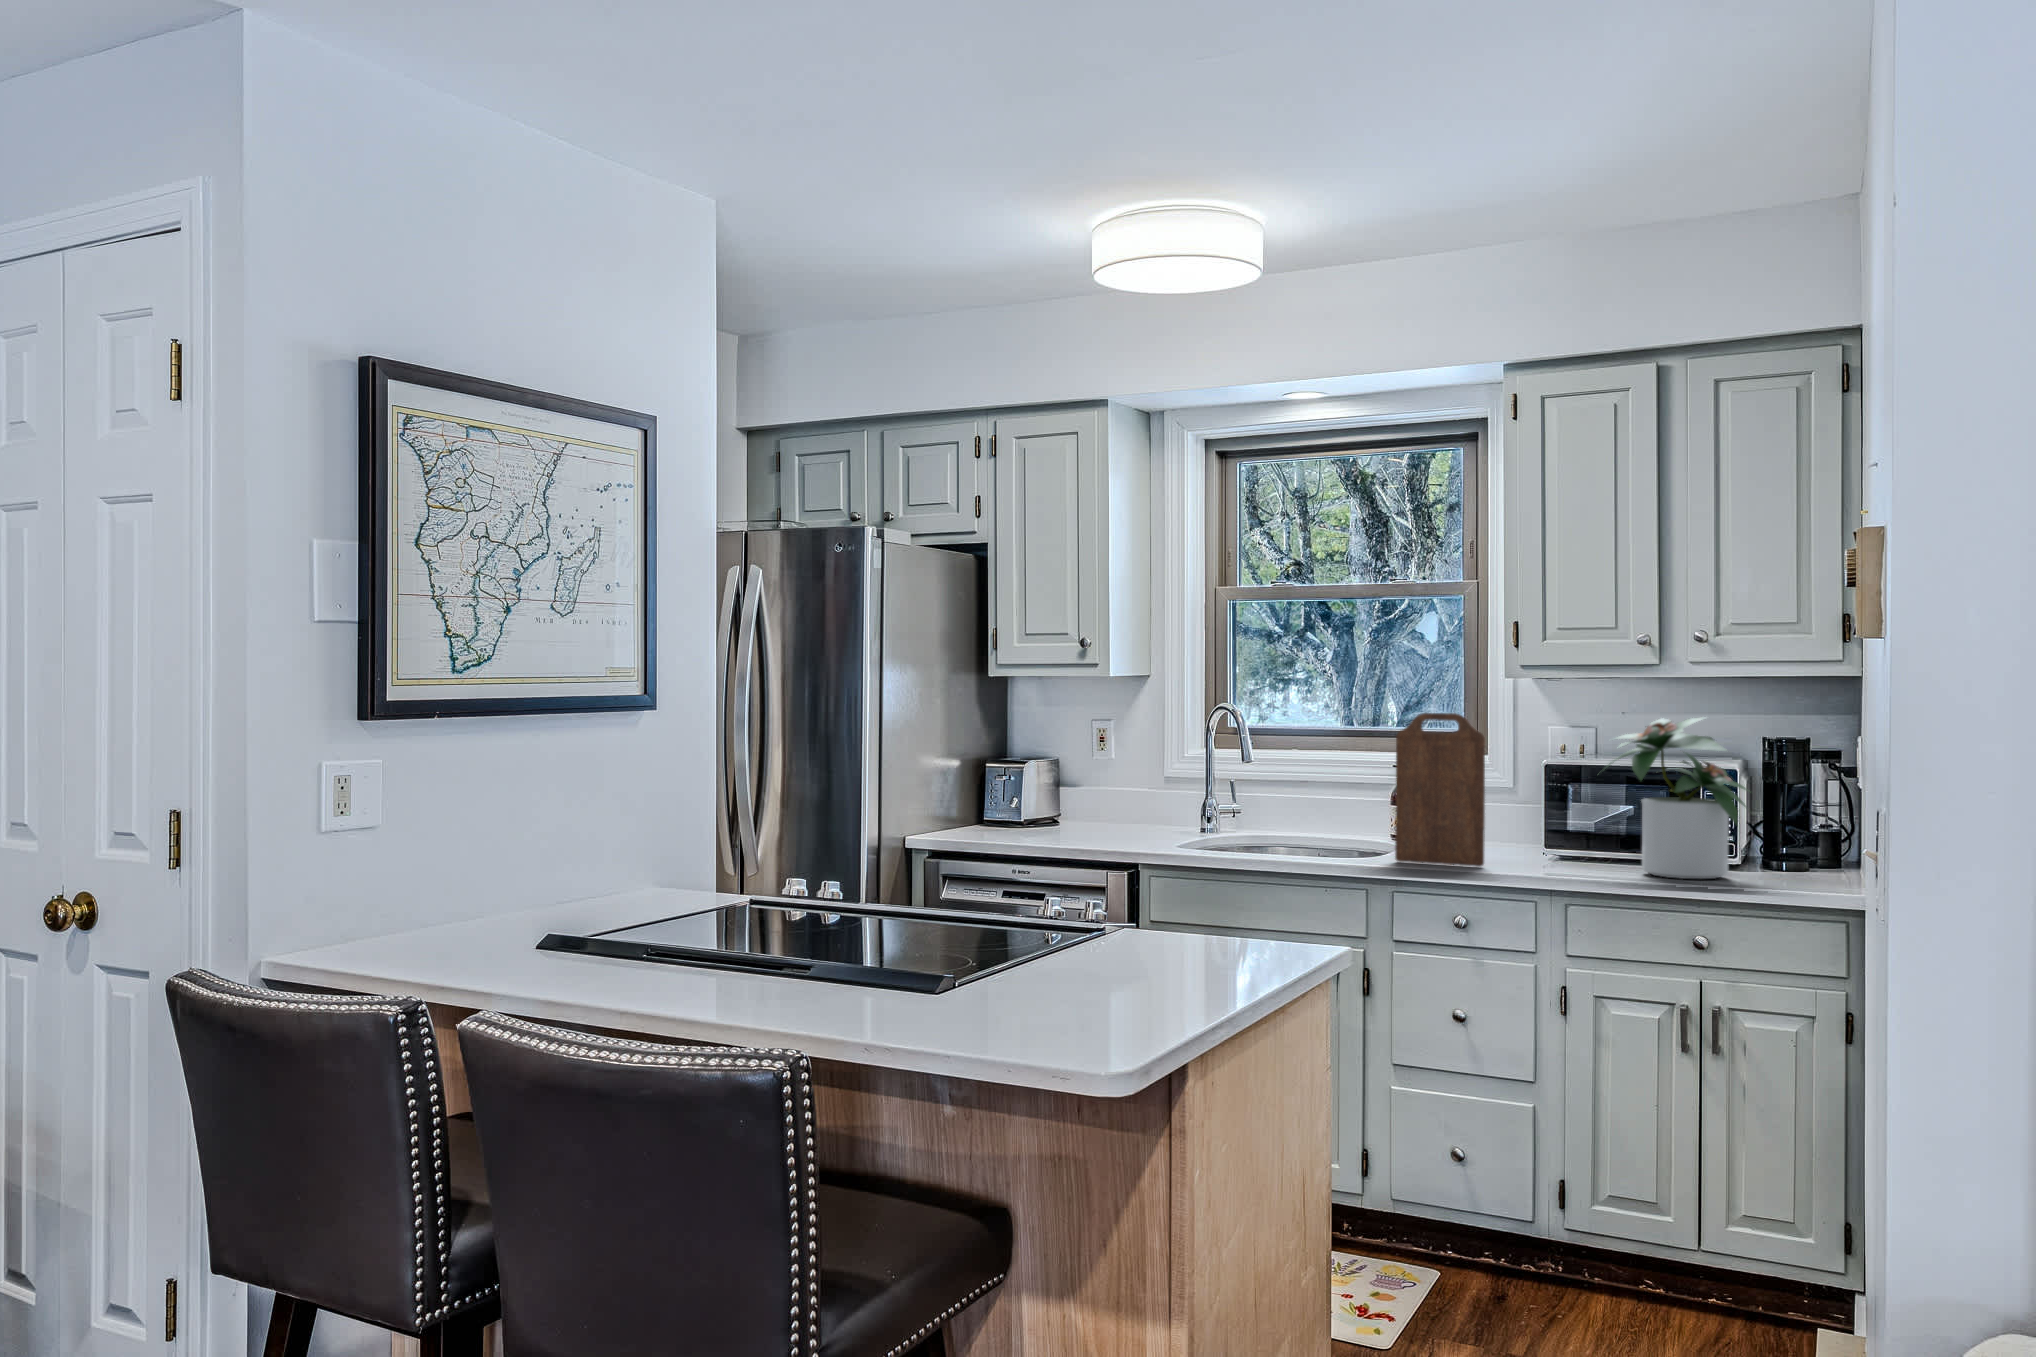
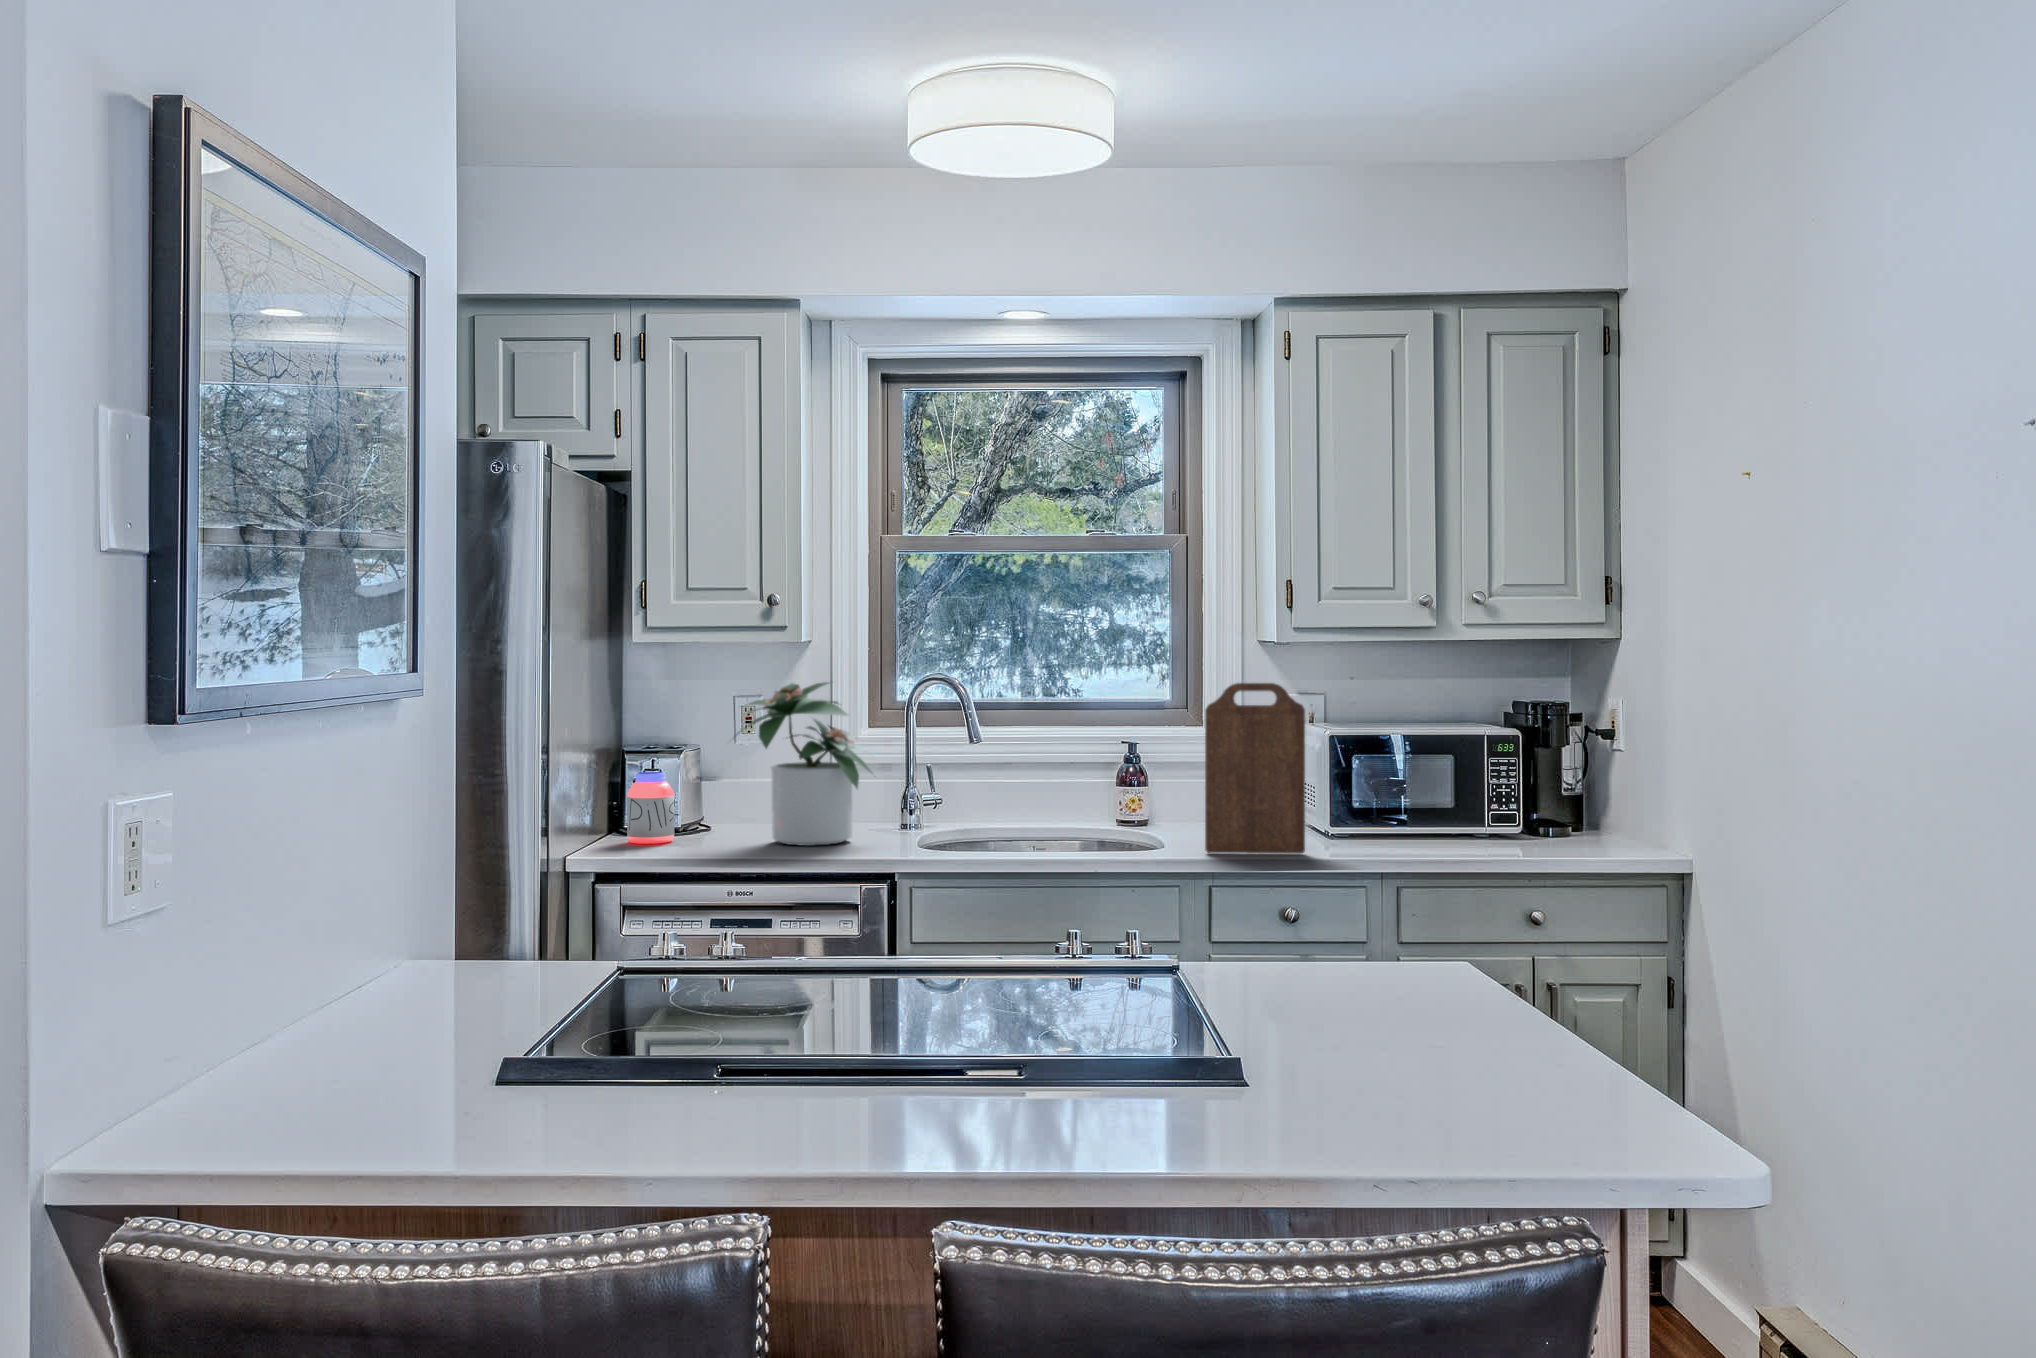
potted plant: present [1608,718,1747,879] -> present [741,682,871,846]
jar: none [976,776,1011,831] -> present [627,772,674,844]

